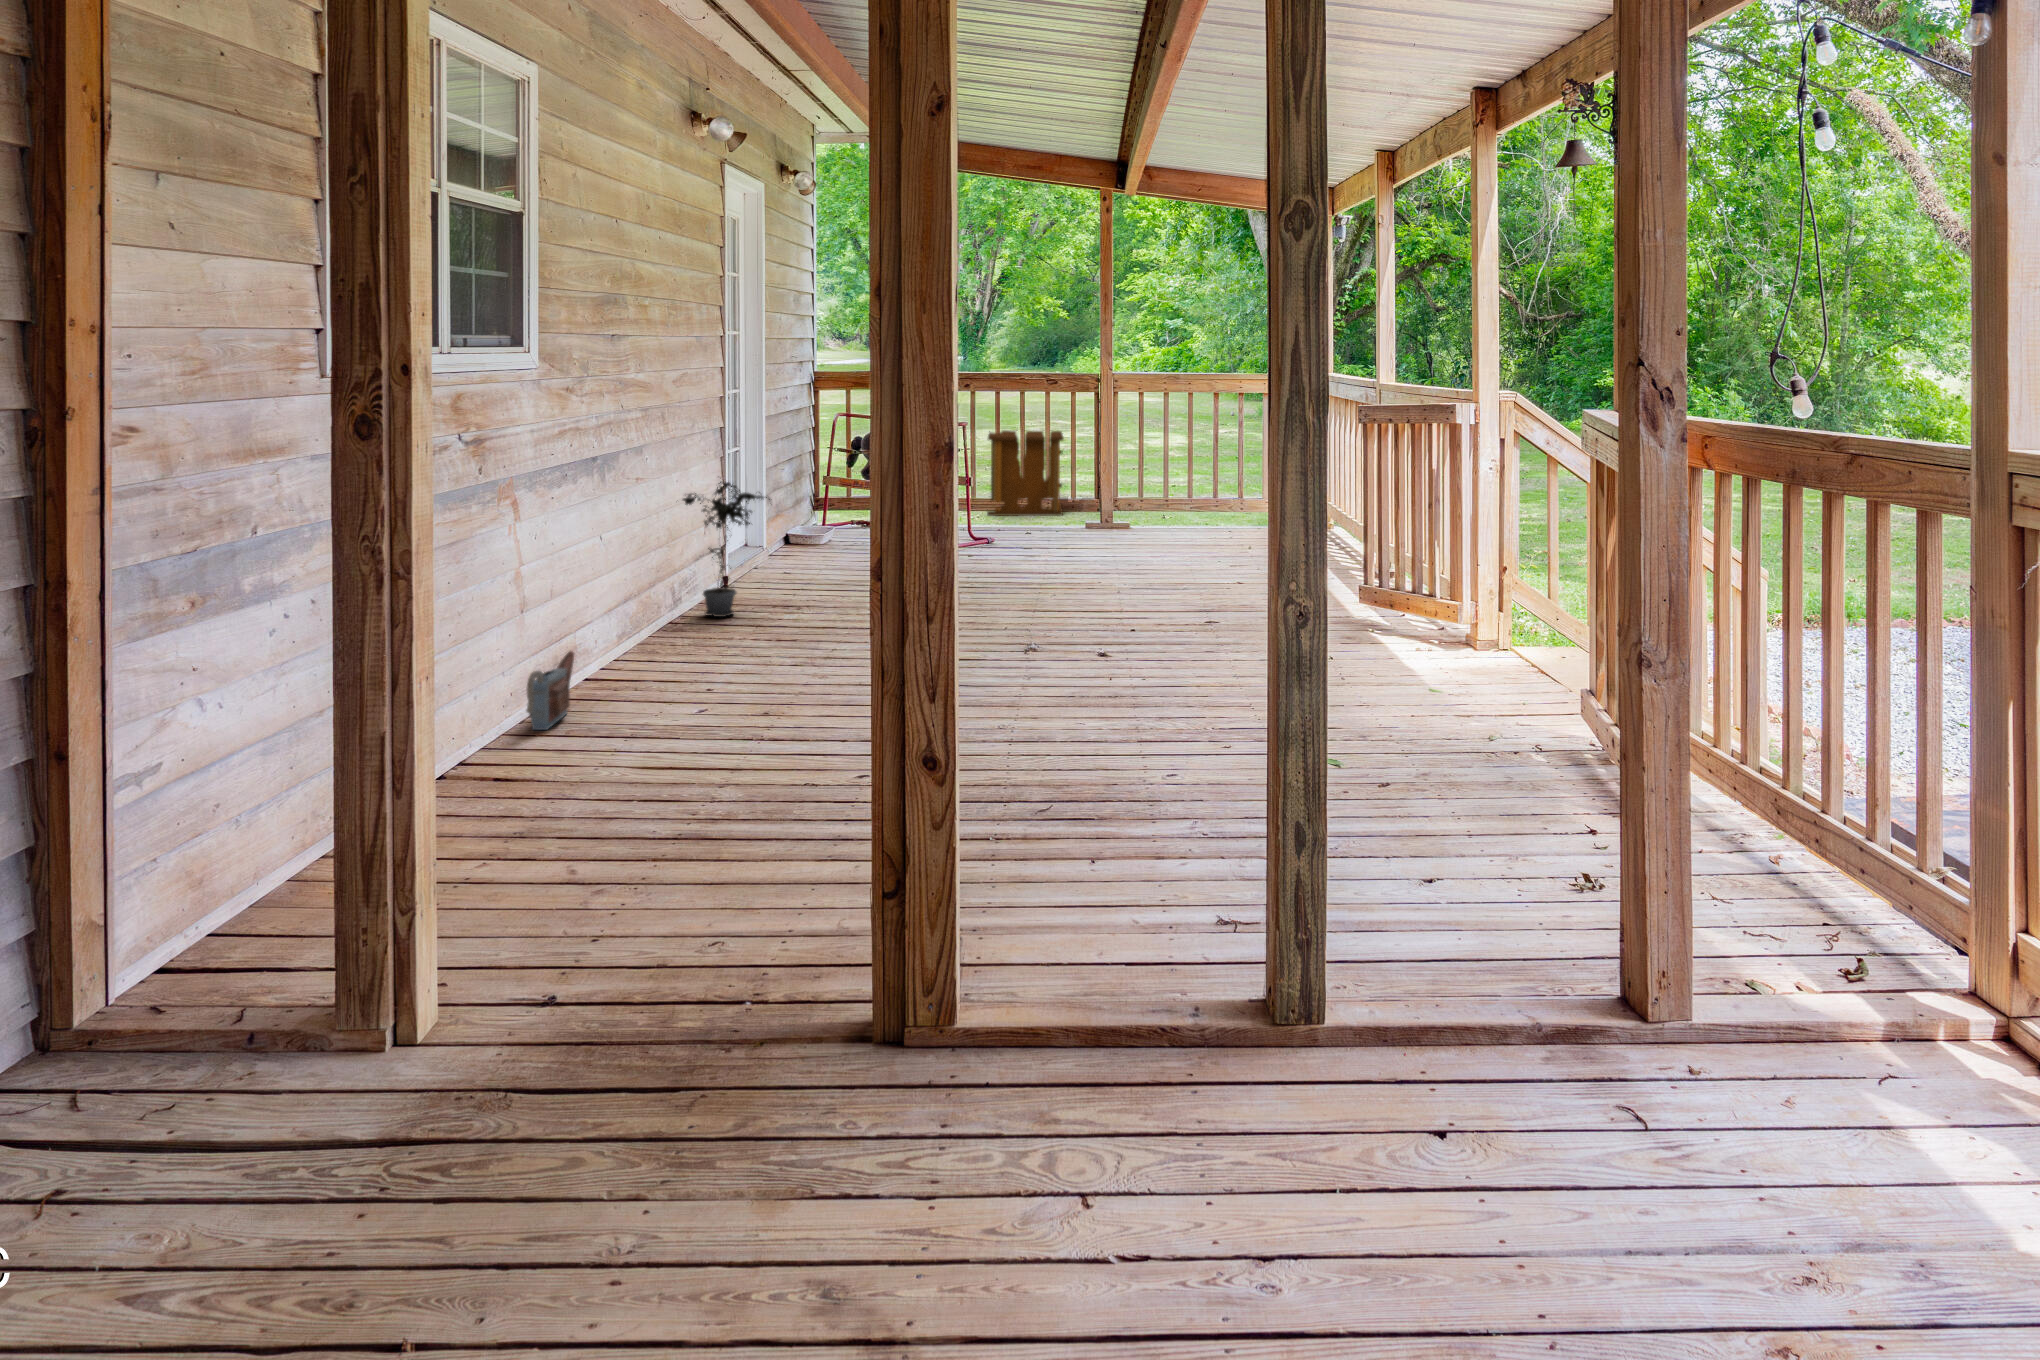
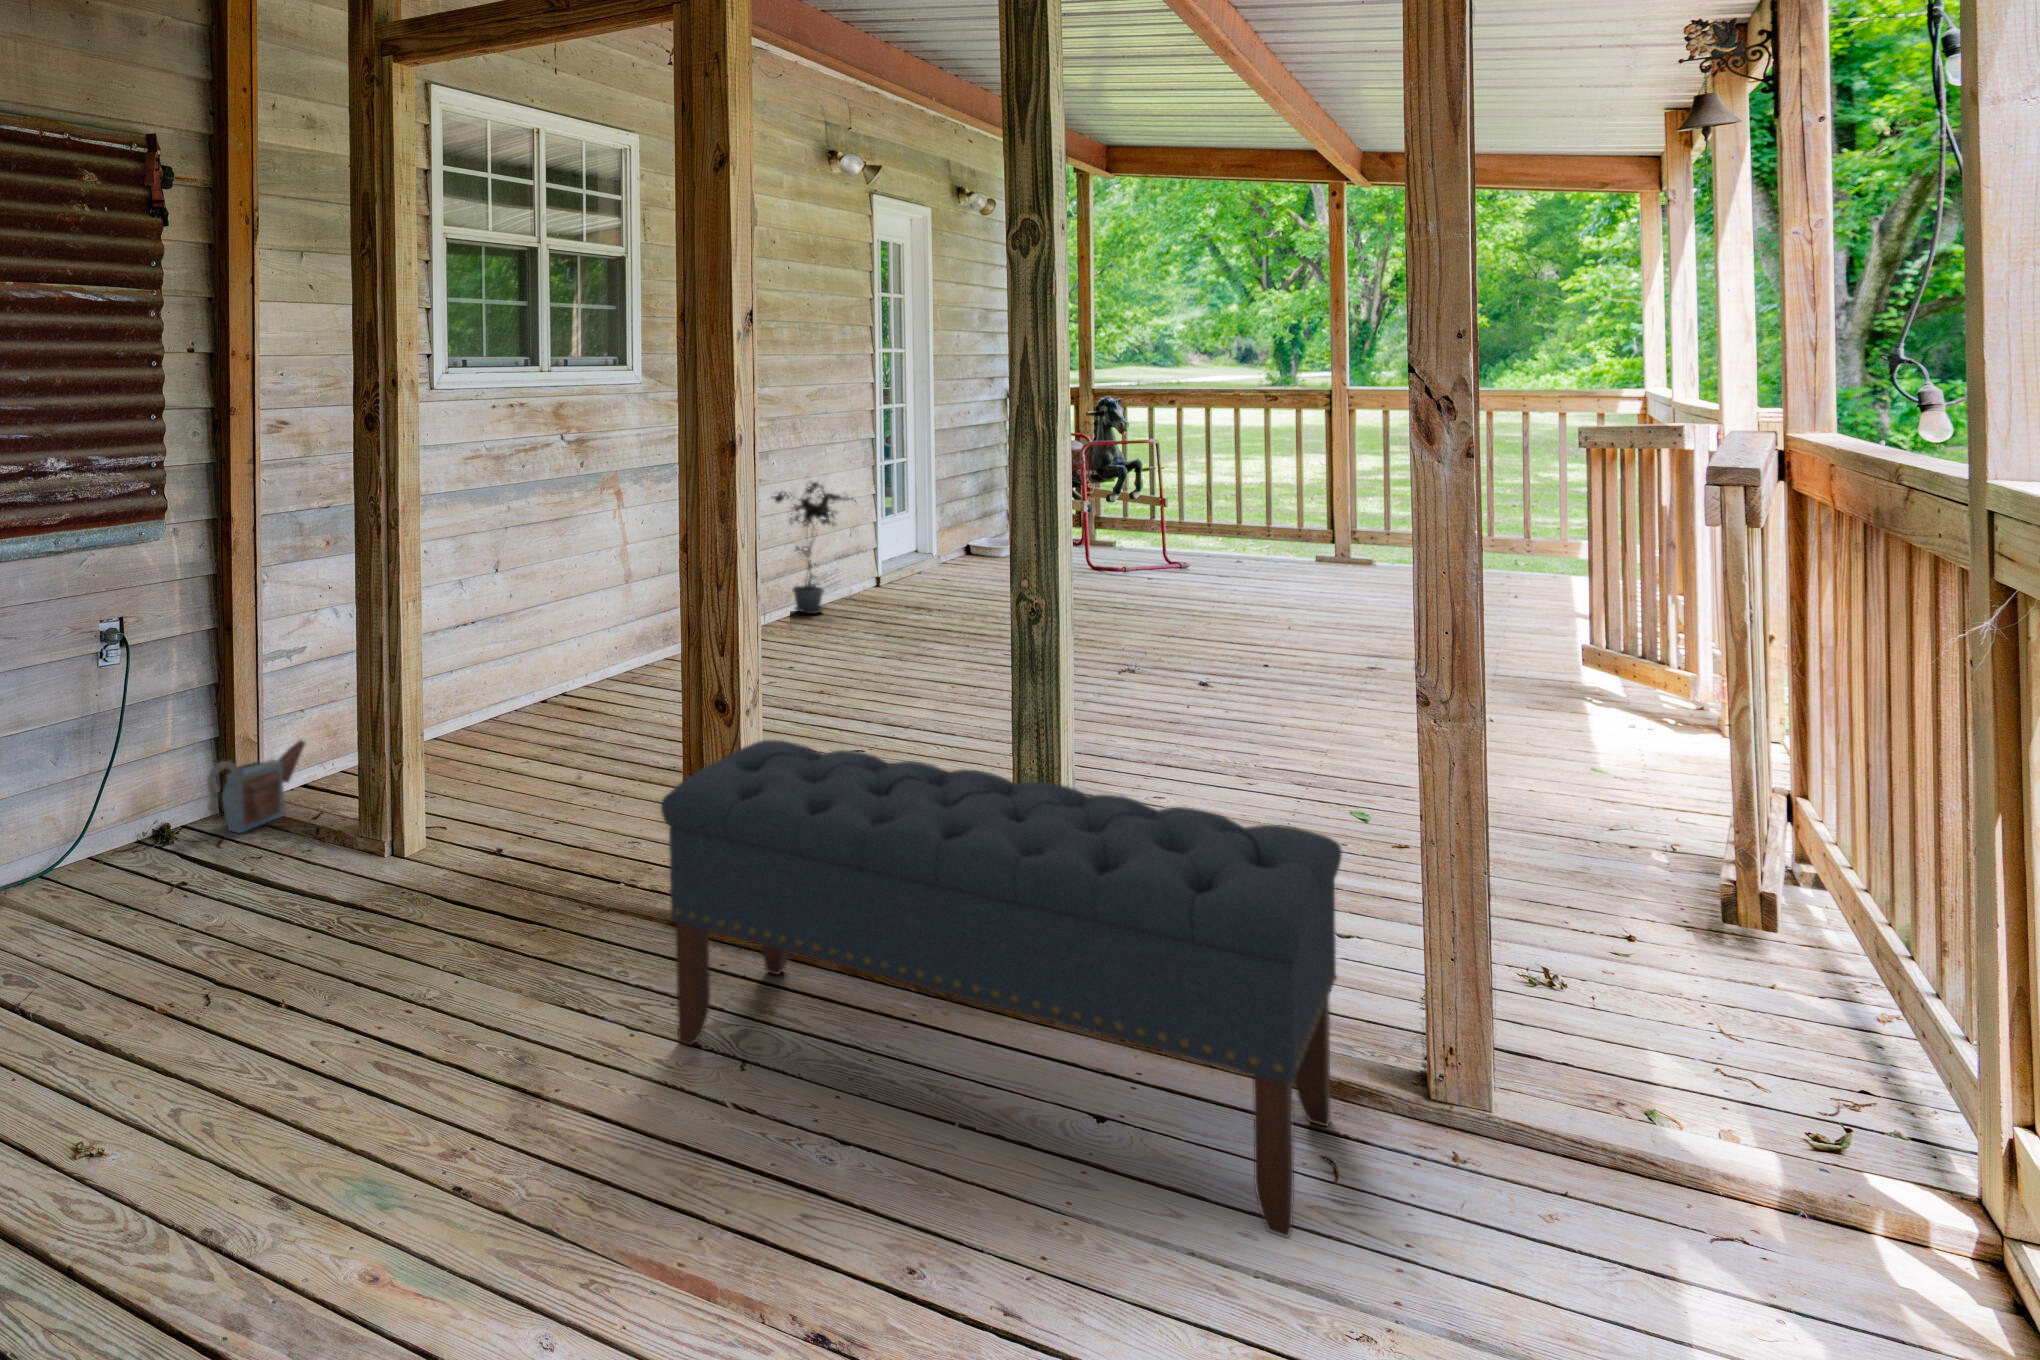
side table: present [987,430,1064,516] -> none [1189,438,1300,545]
watering can: present [526,651,574,730] -> present [207,740,305,833]
bench: none [981,792,1711,1213] -> present [661,740,1342,1237]

